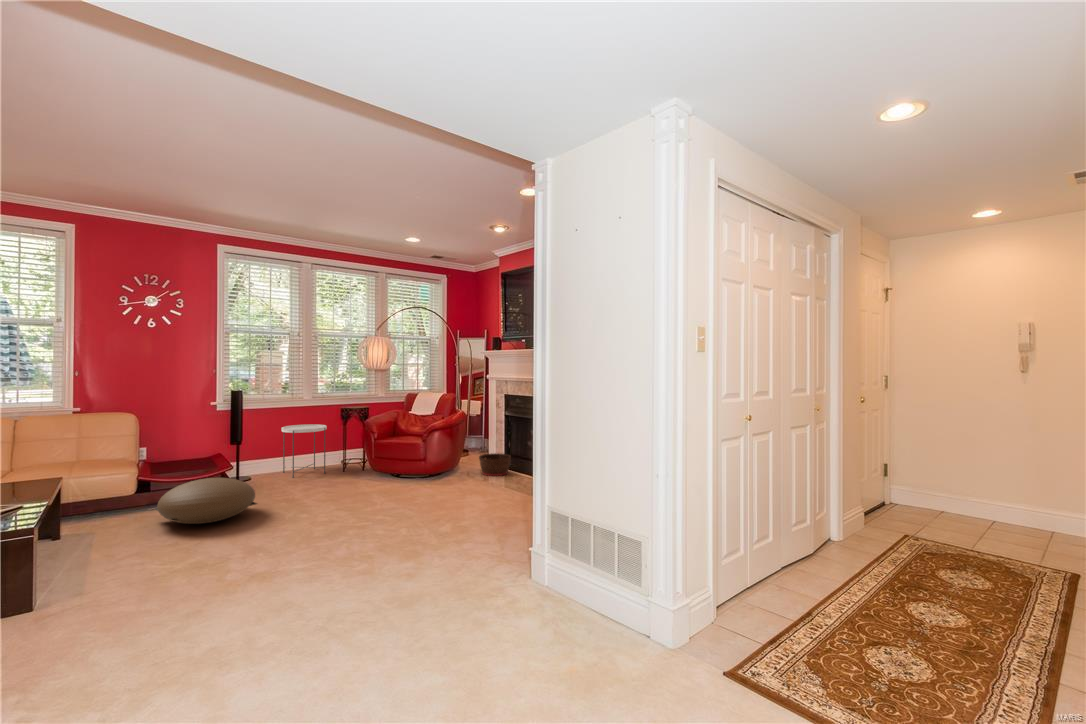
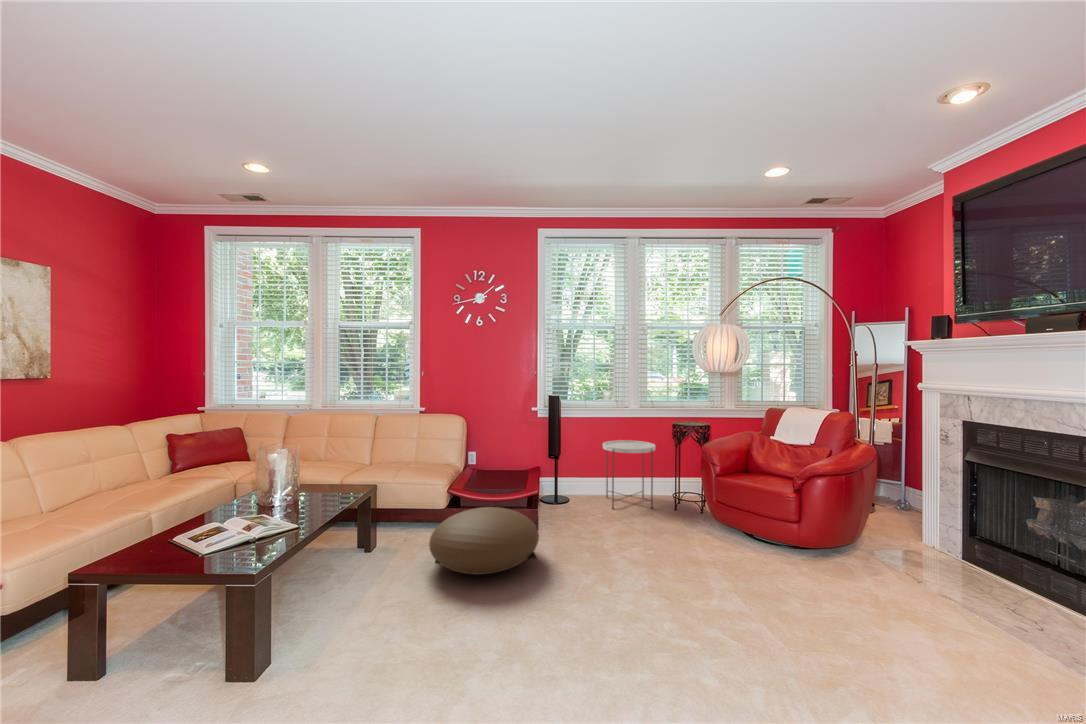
basket: present [479,453,511,476] -> none [905,529,984,582]

